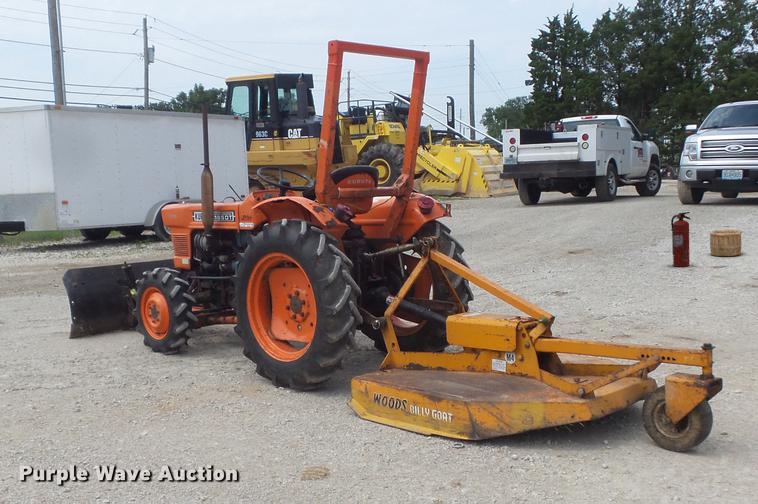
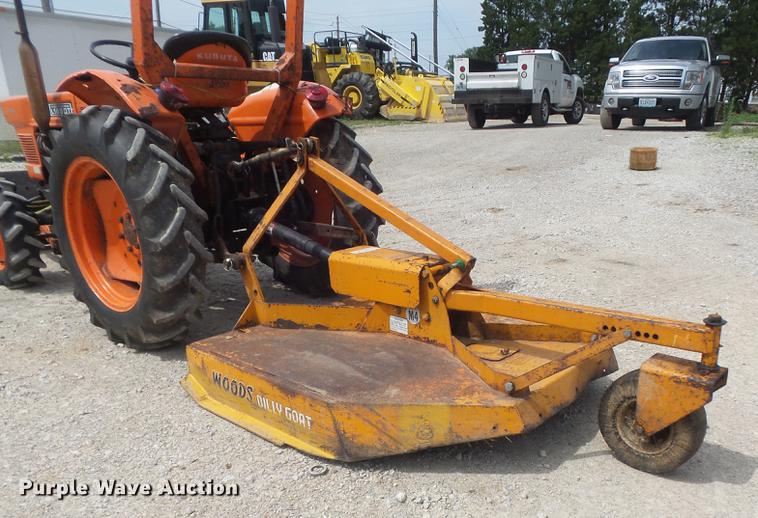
fire extinguisher: present [671,212,690,267] -> none [597,128,615,178]

